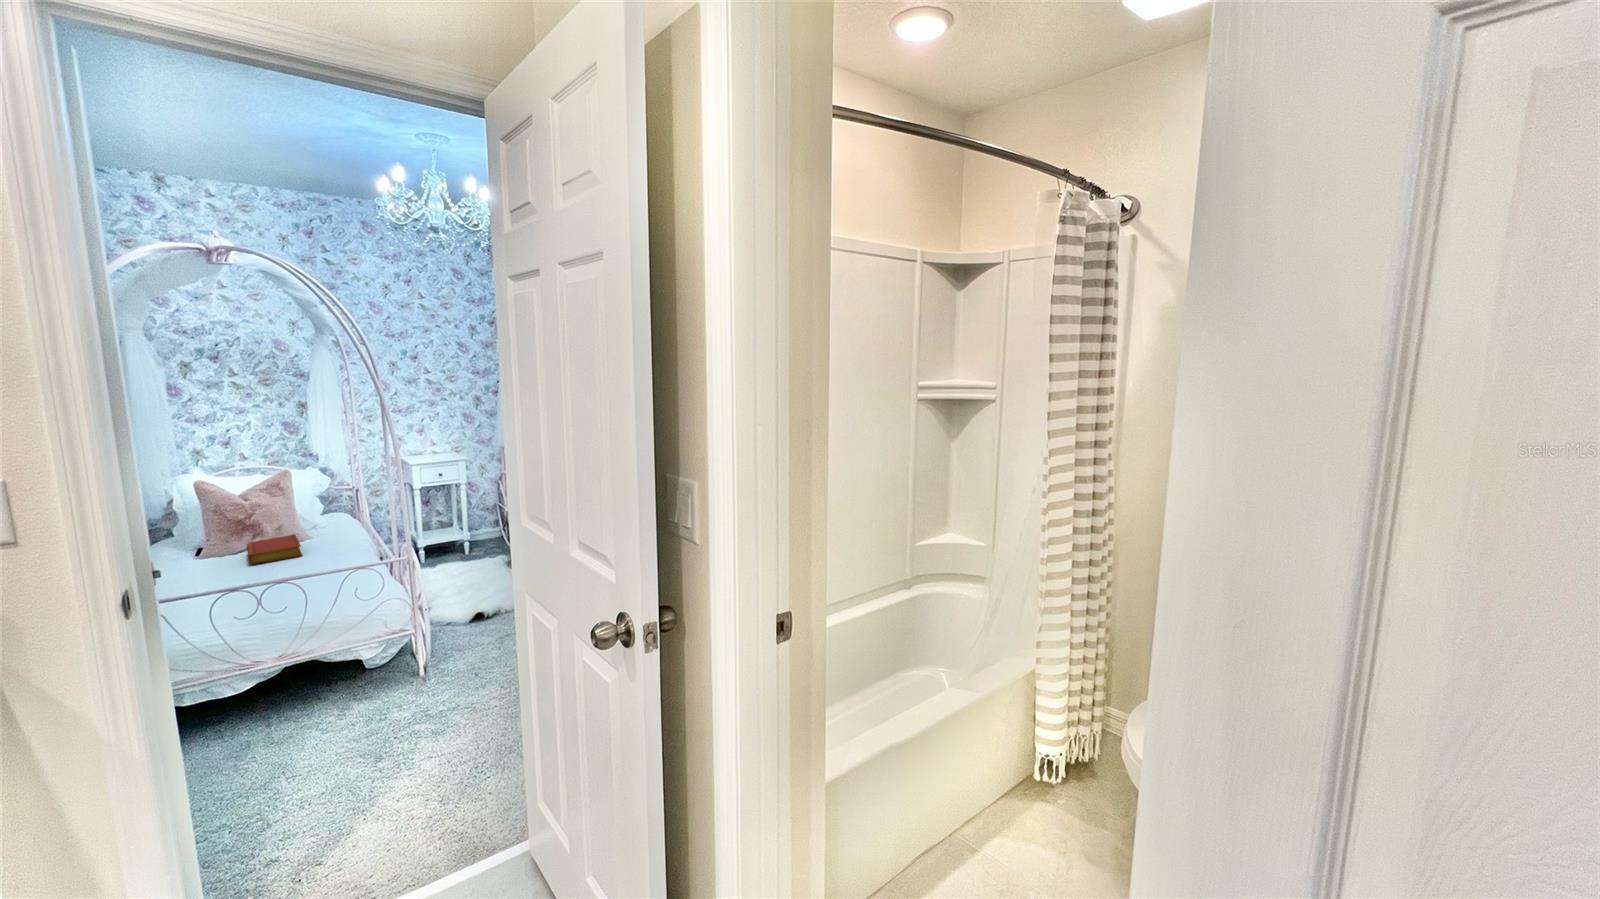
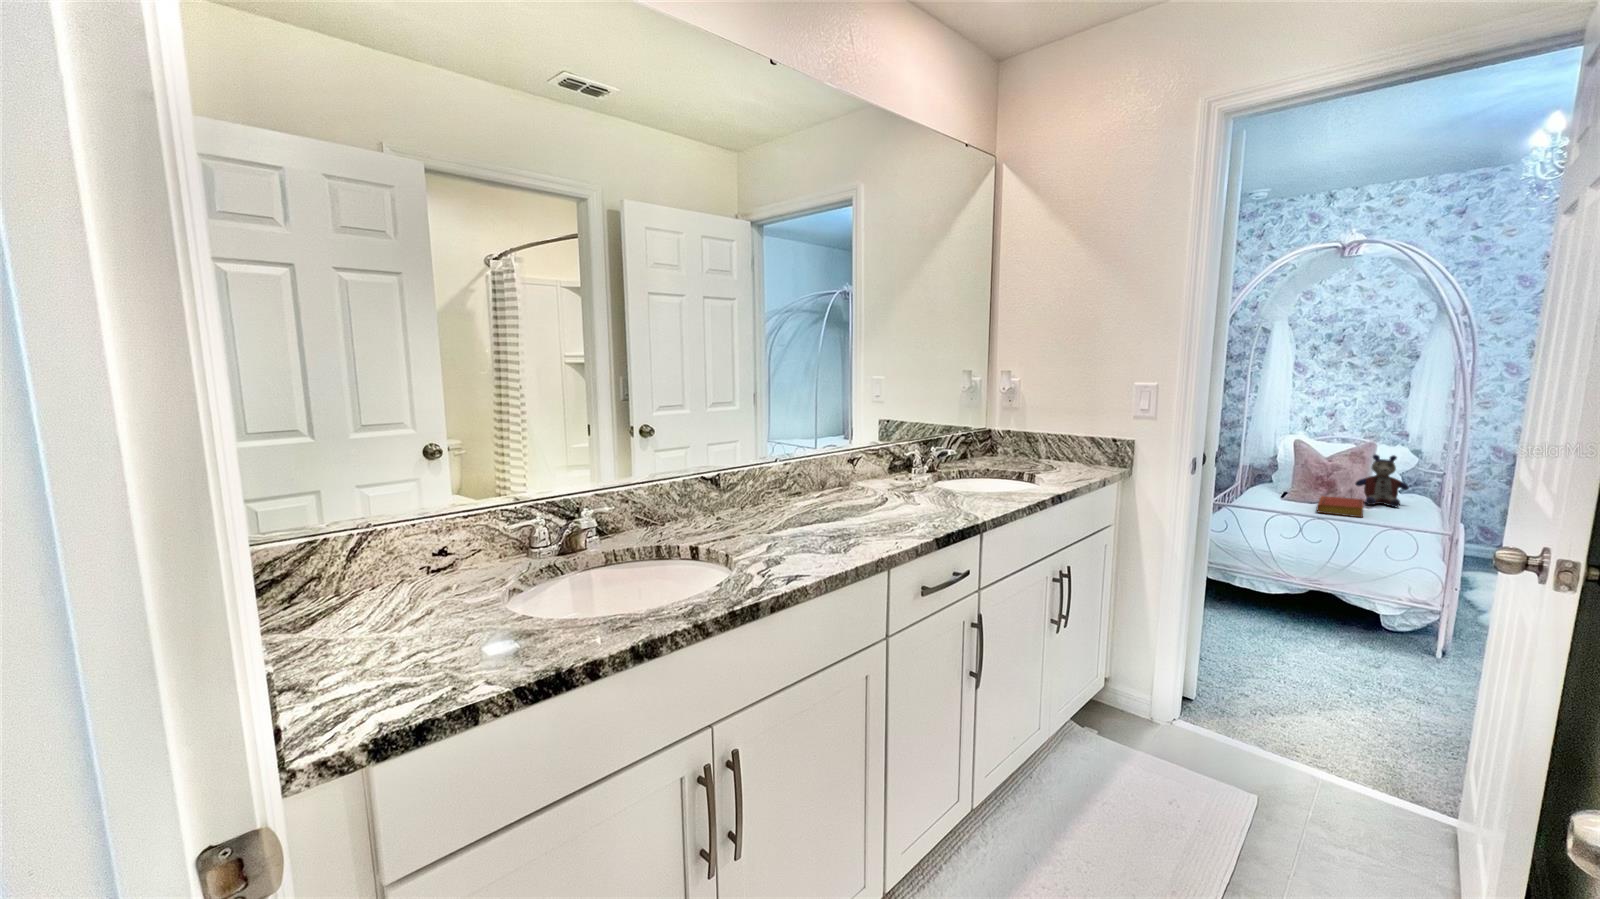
stuffed bear: none [280,480,334,538] -> present [1355,455,1409,507]

